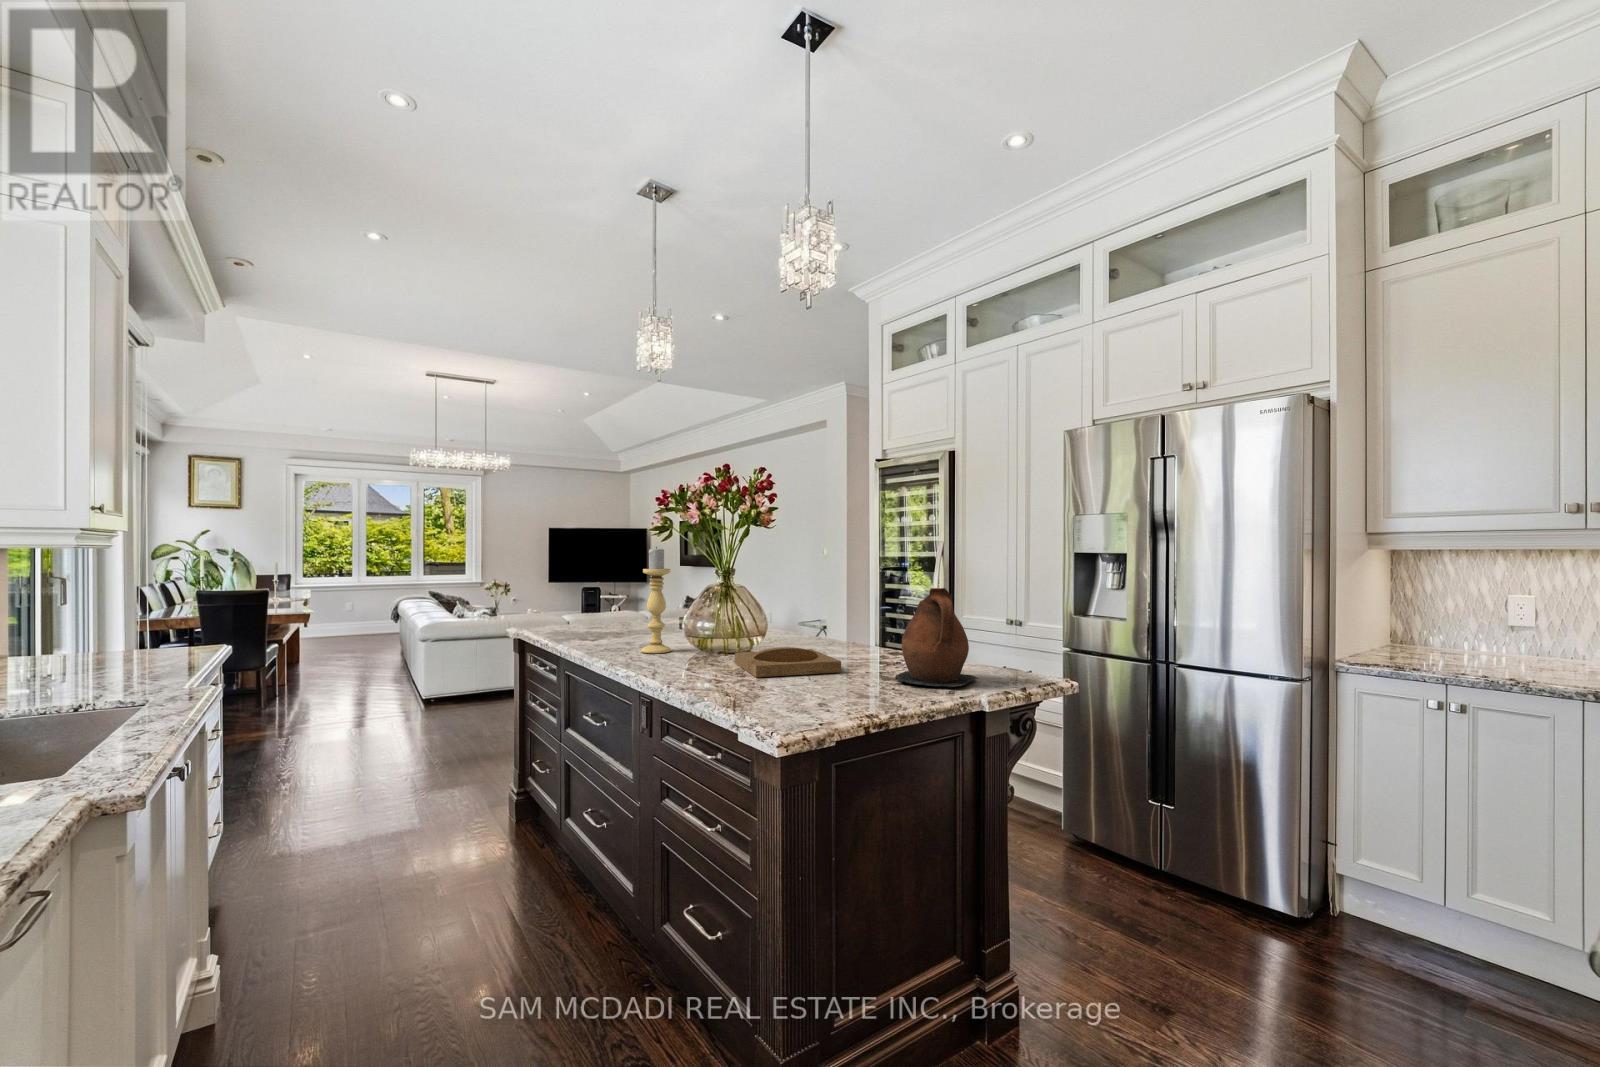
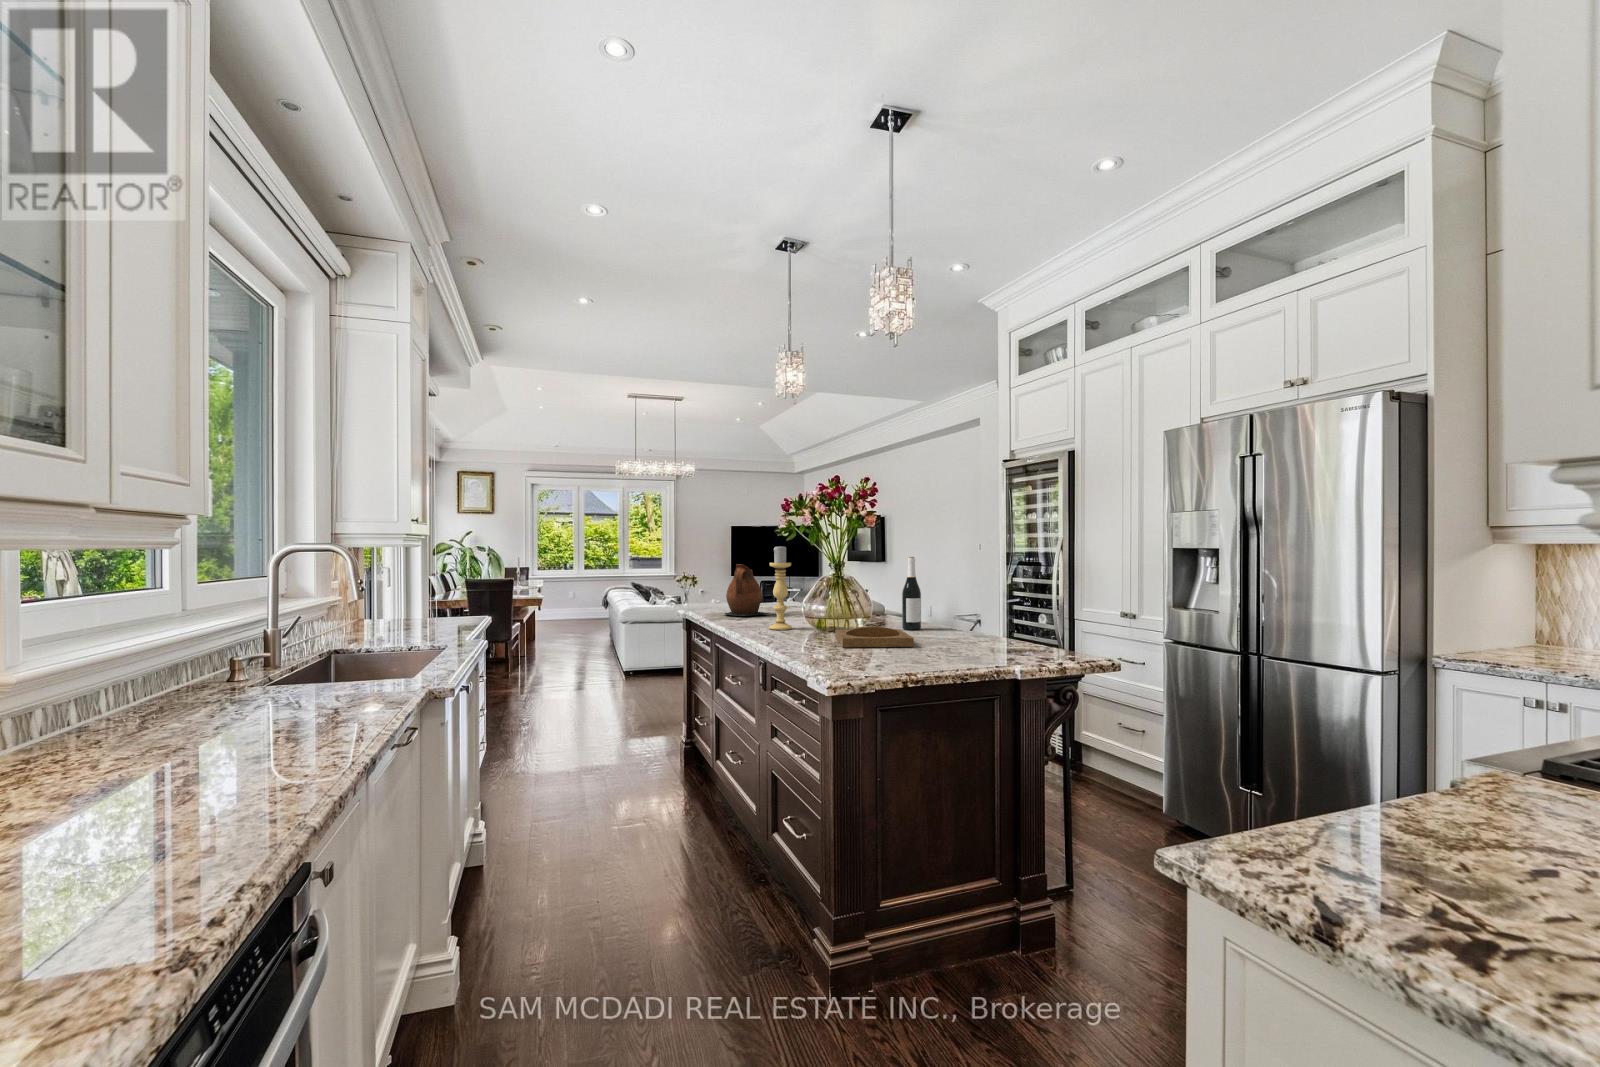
wine bottle: none [803,562,825,648] -> present [902,557,921,630]
ceramic pitcher: present [895,588,978,687] -> present [724,564,768,616]

